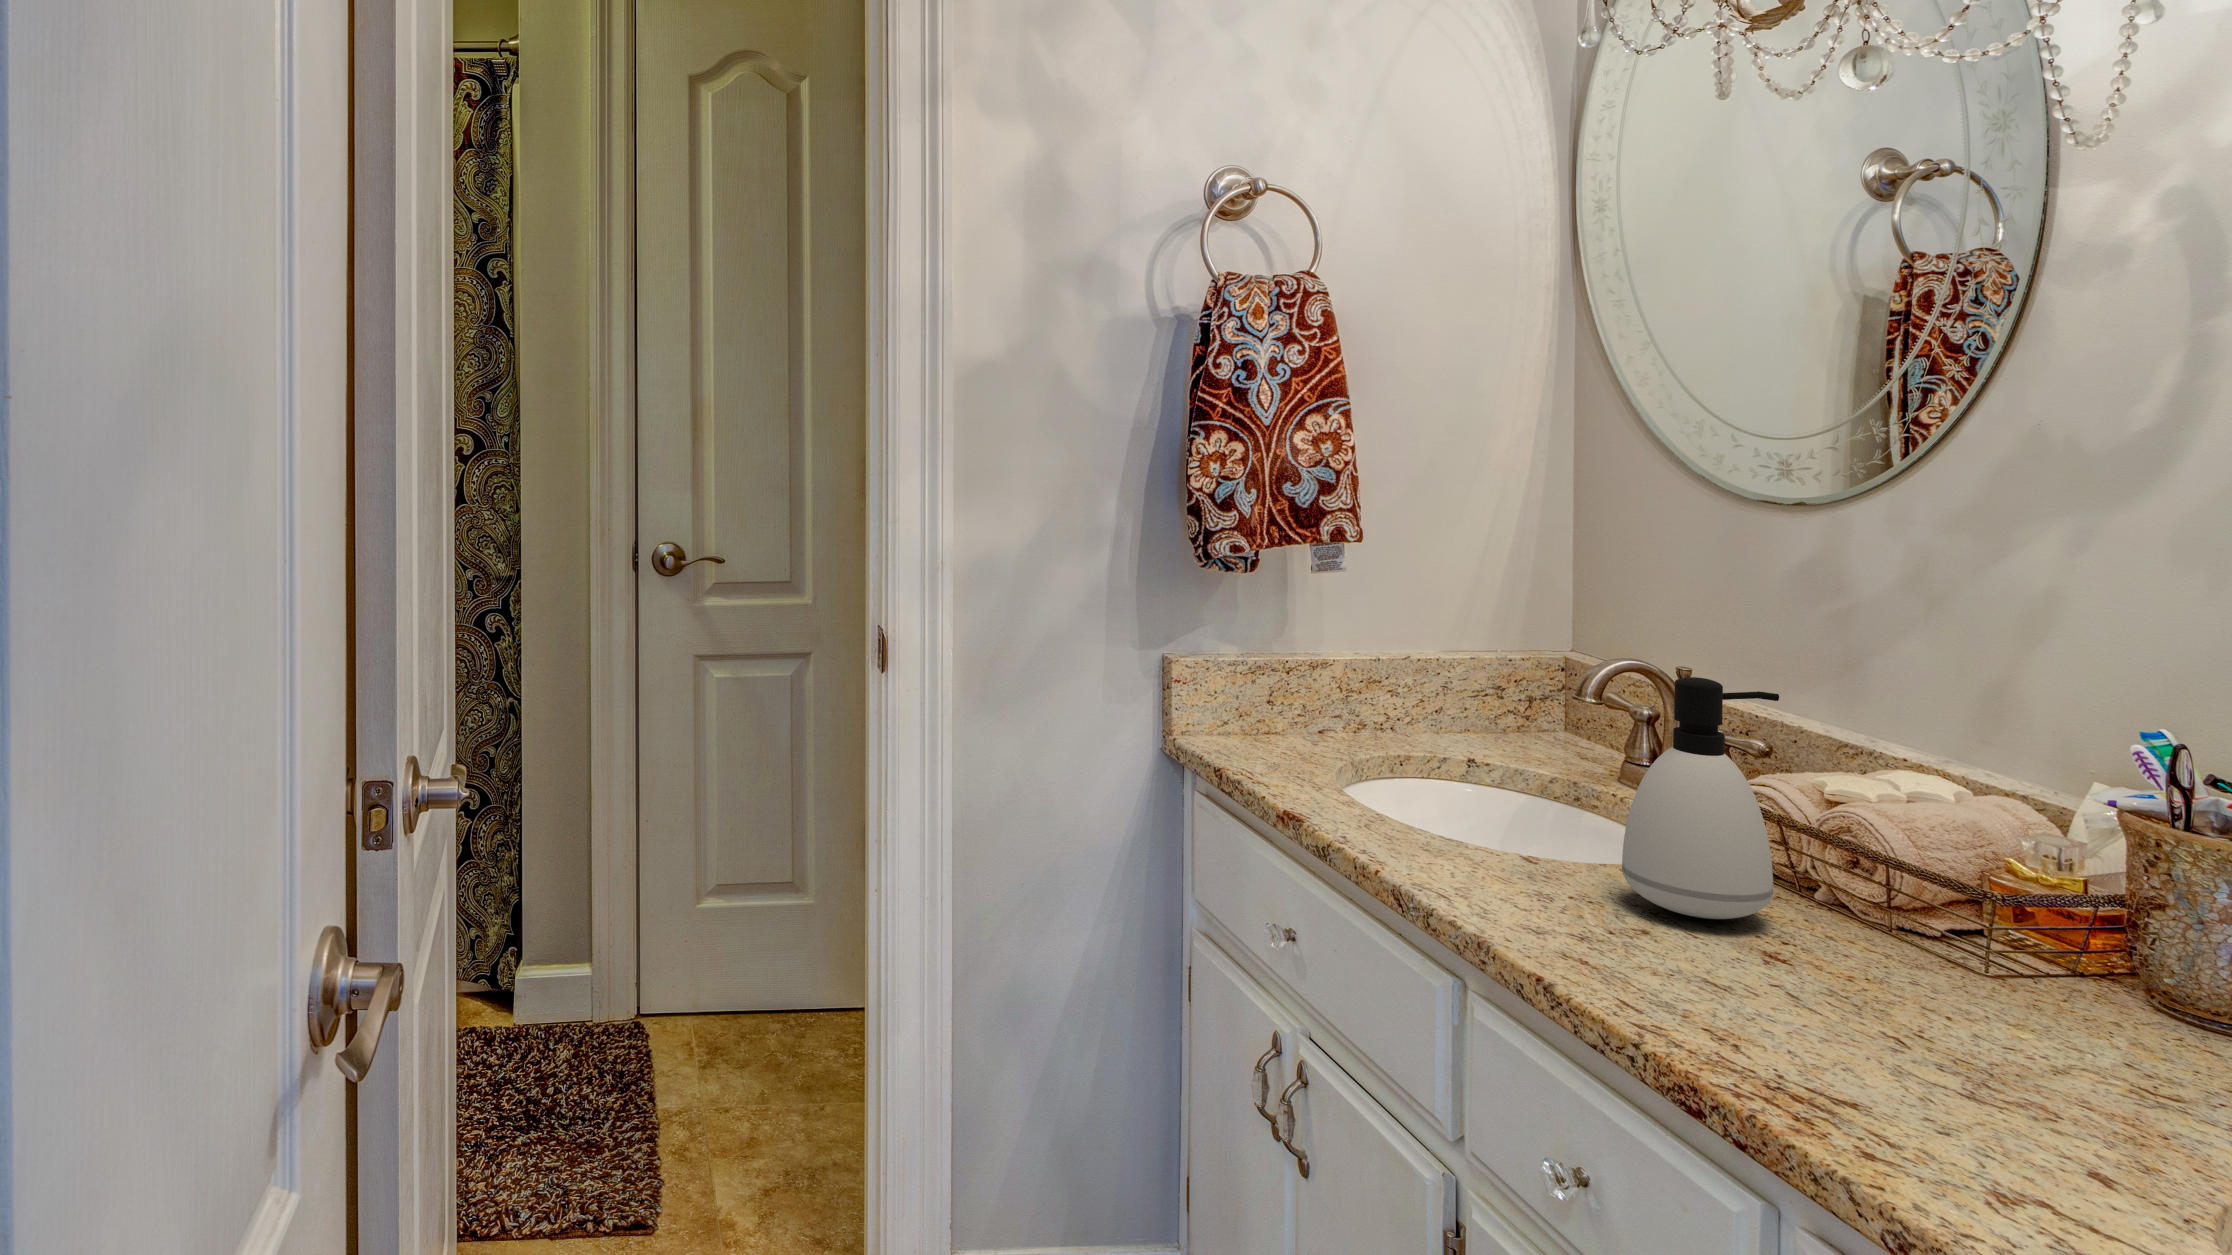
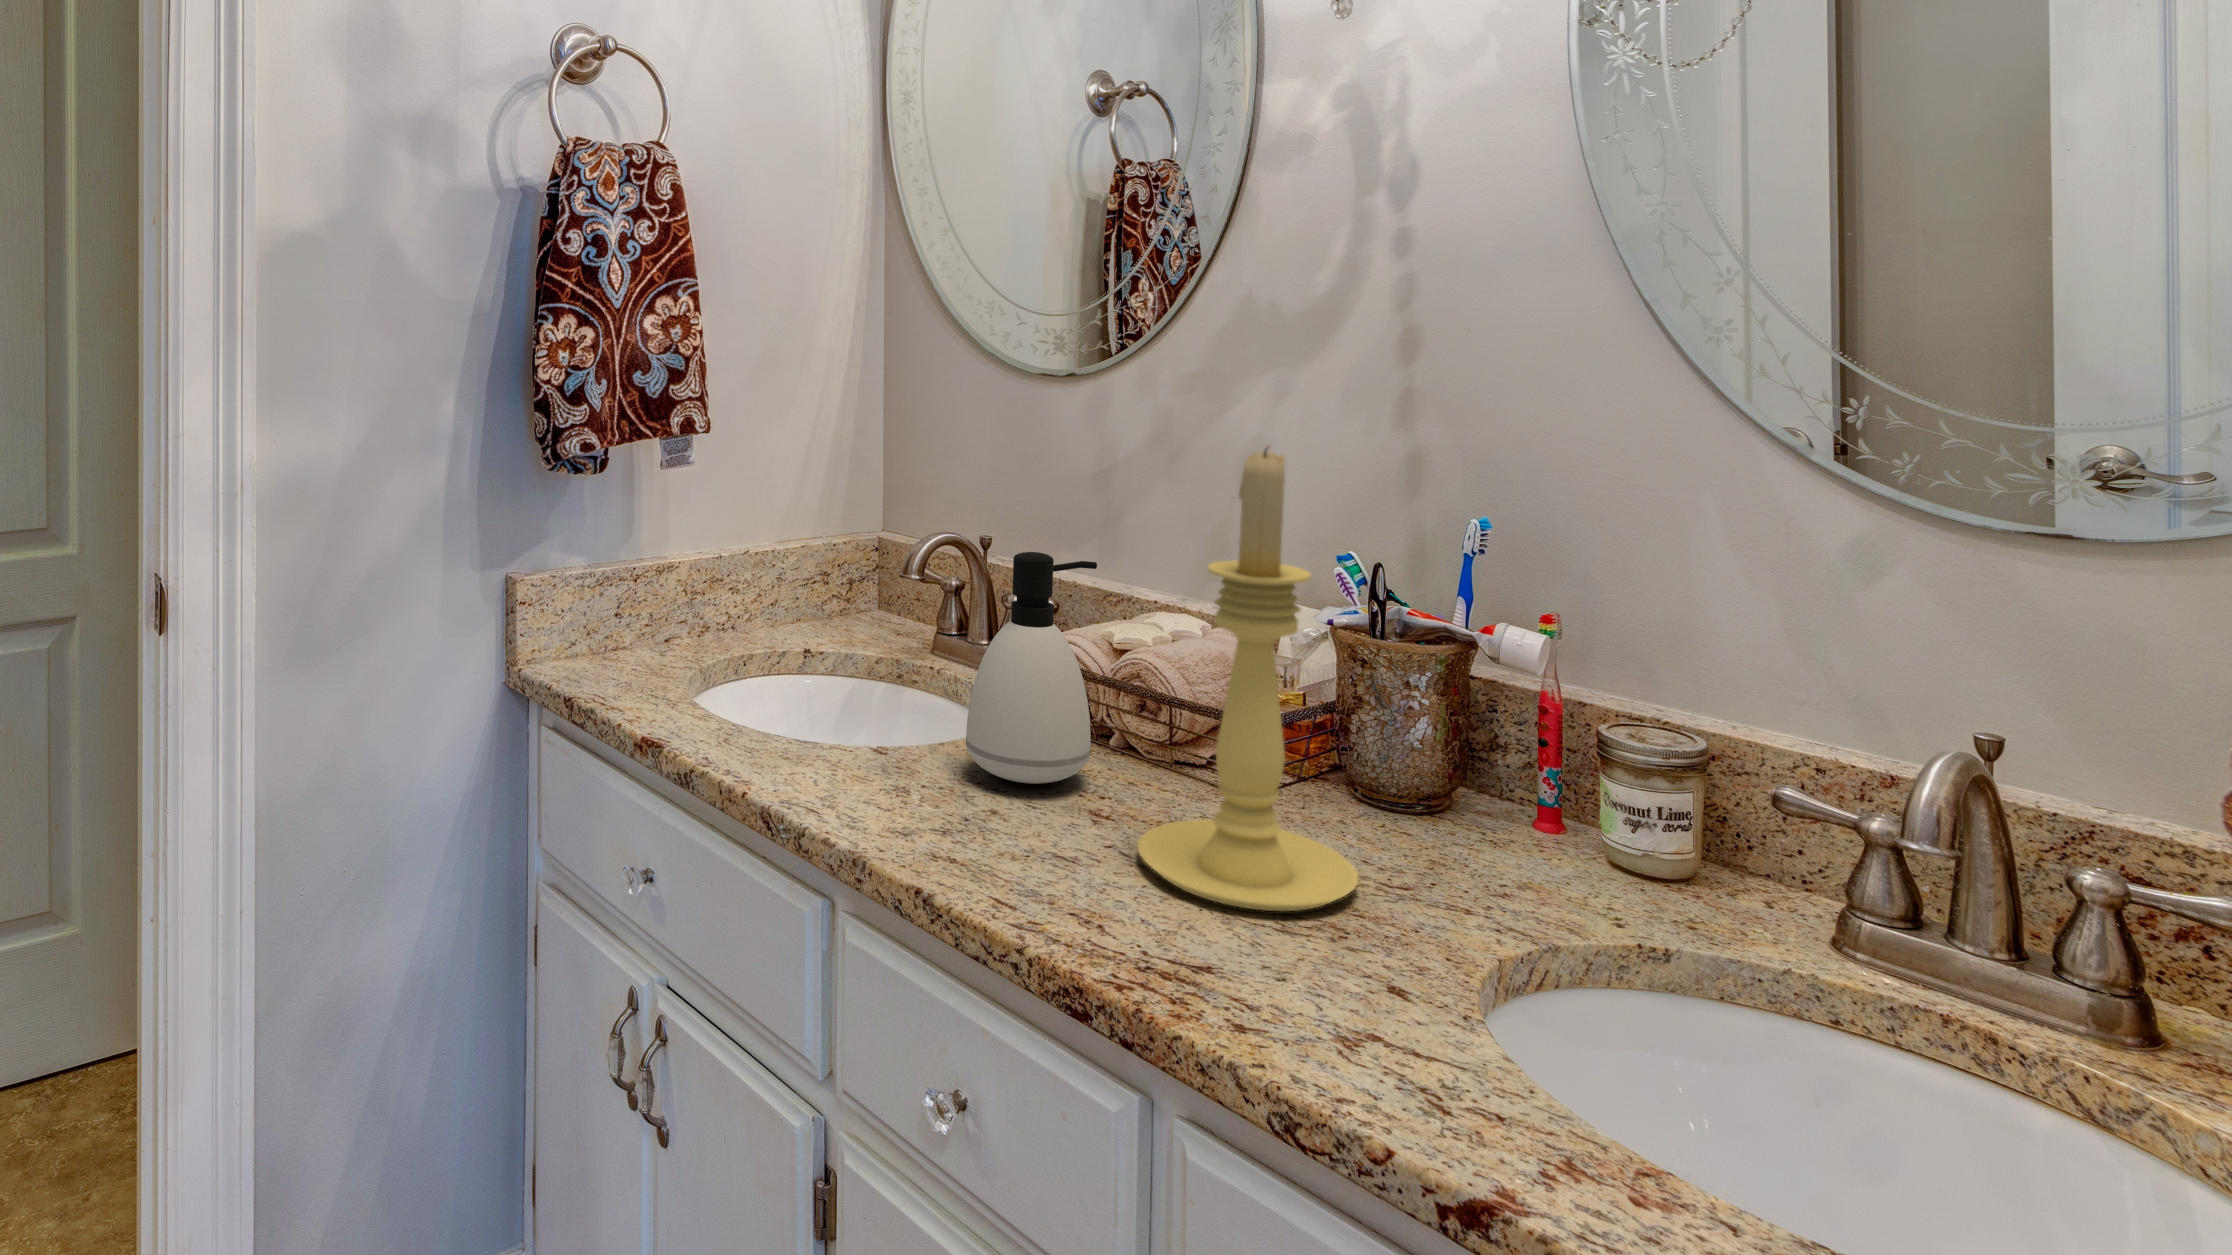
candle holder: none [1803,576,2093,1077] -> present [1138,449,1358,911]

